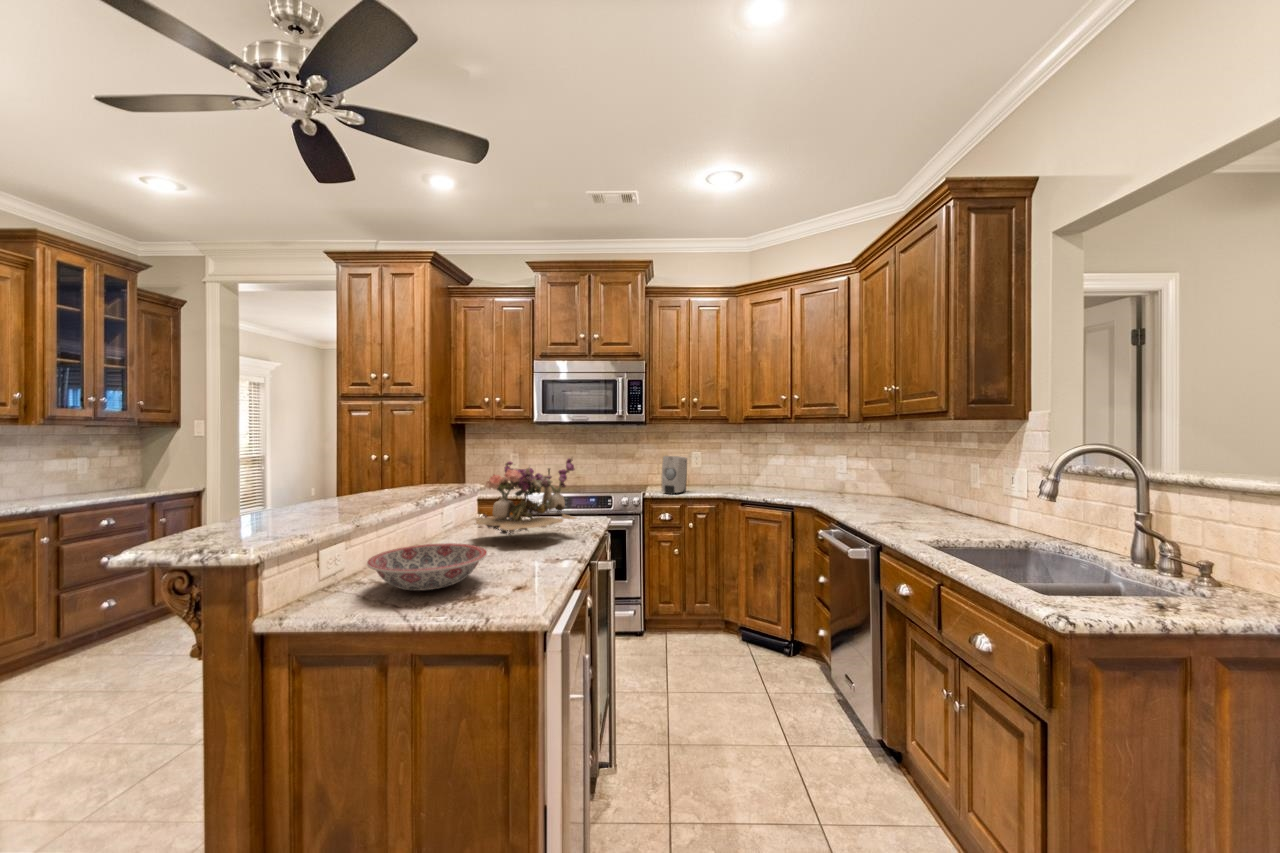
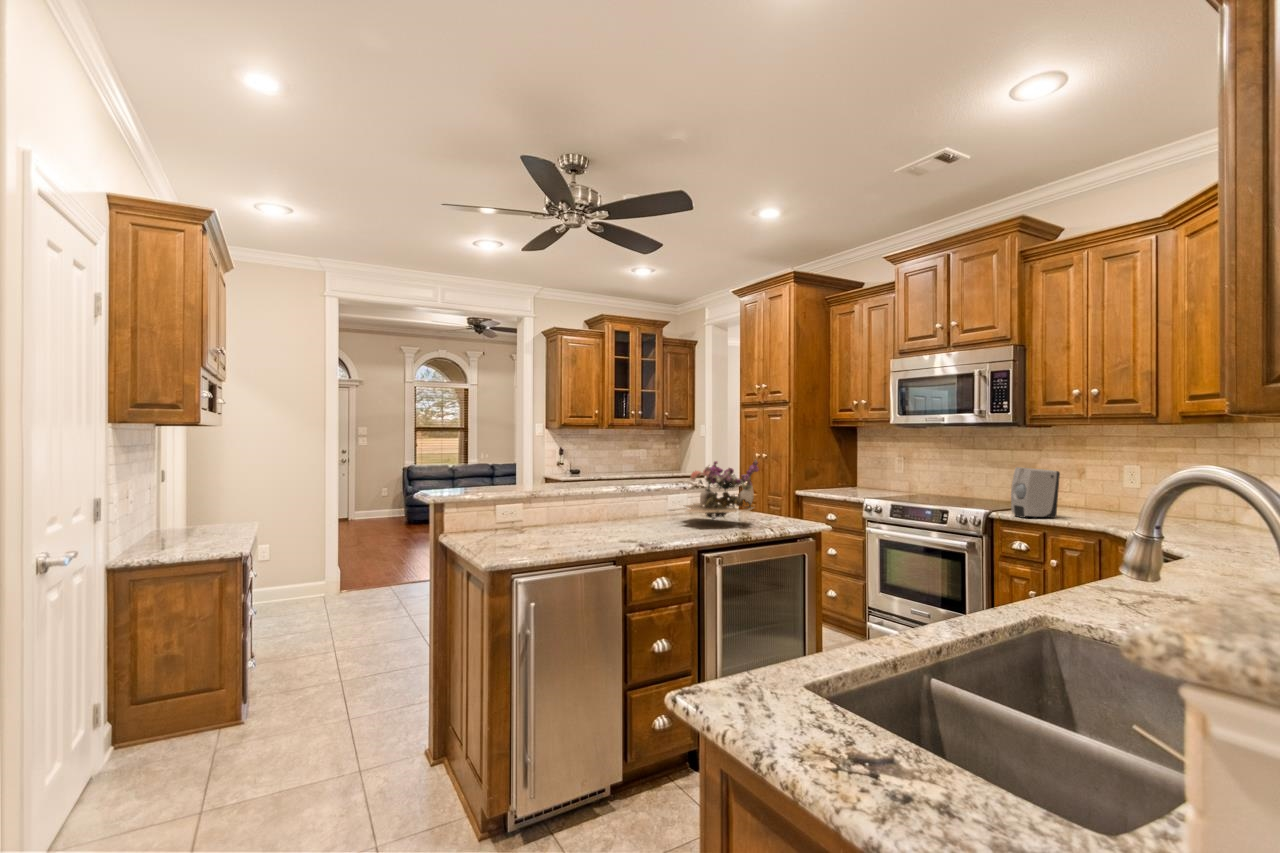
ceramic bowl: present [367,543,487,591] -> none [564,509,631,532]

